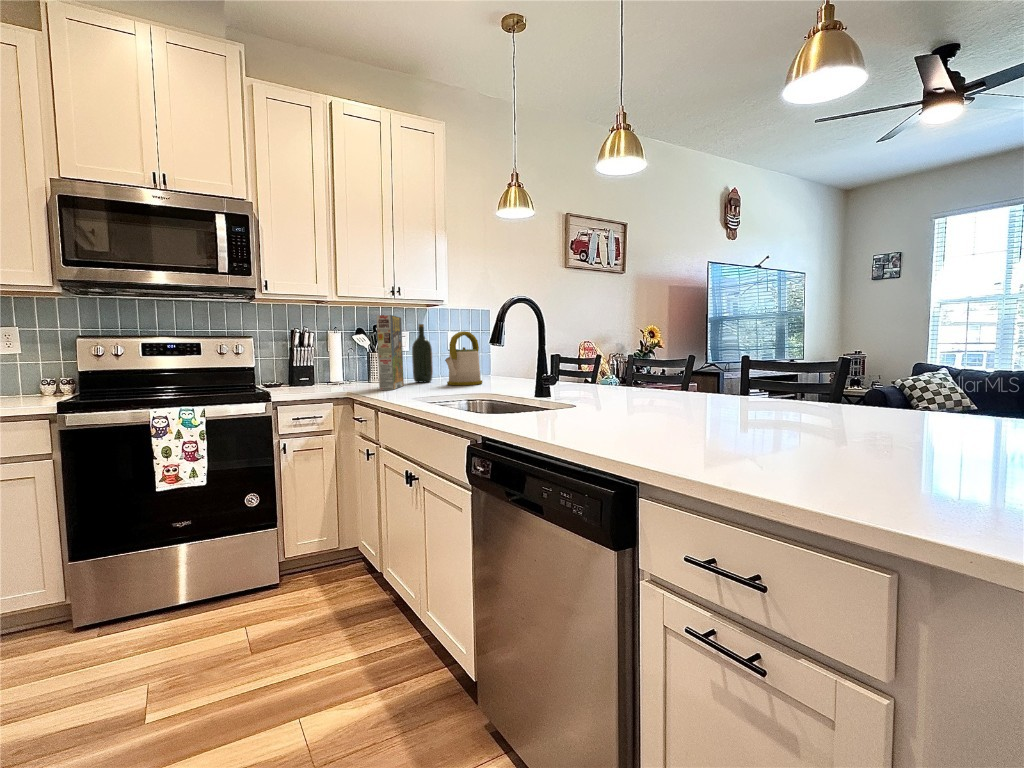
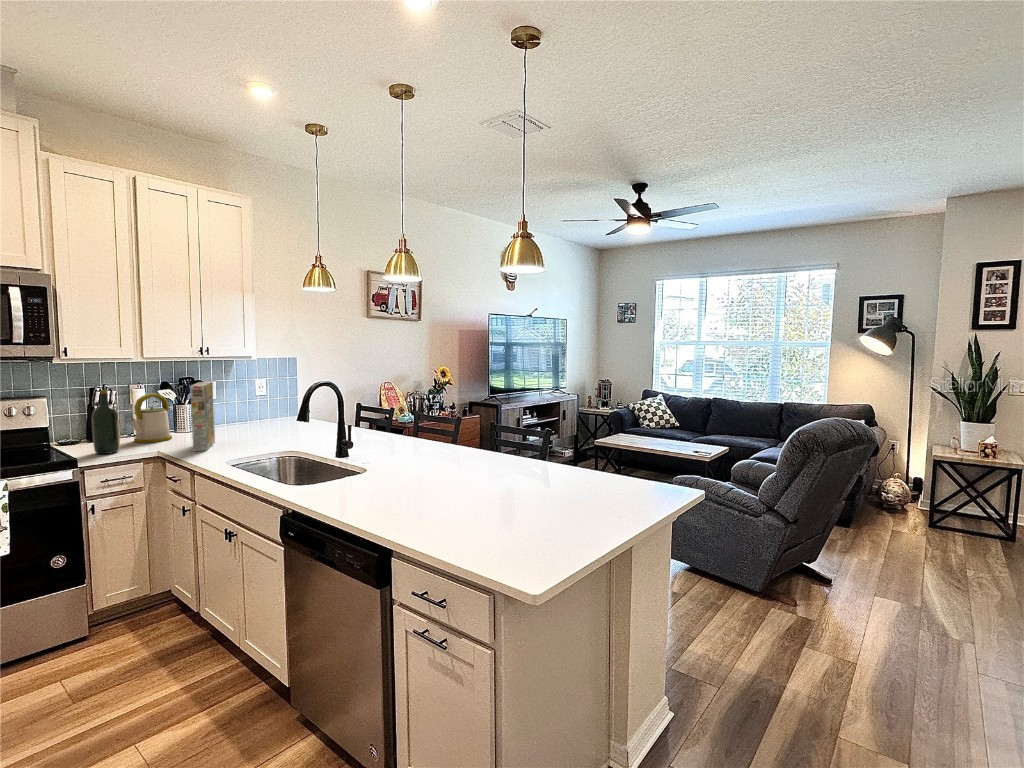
wine bottle: present [412,324,433,382] -> present [92,390,120,454]
kettle: present [445,331,482,385] -> present [130,394,172,443]

